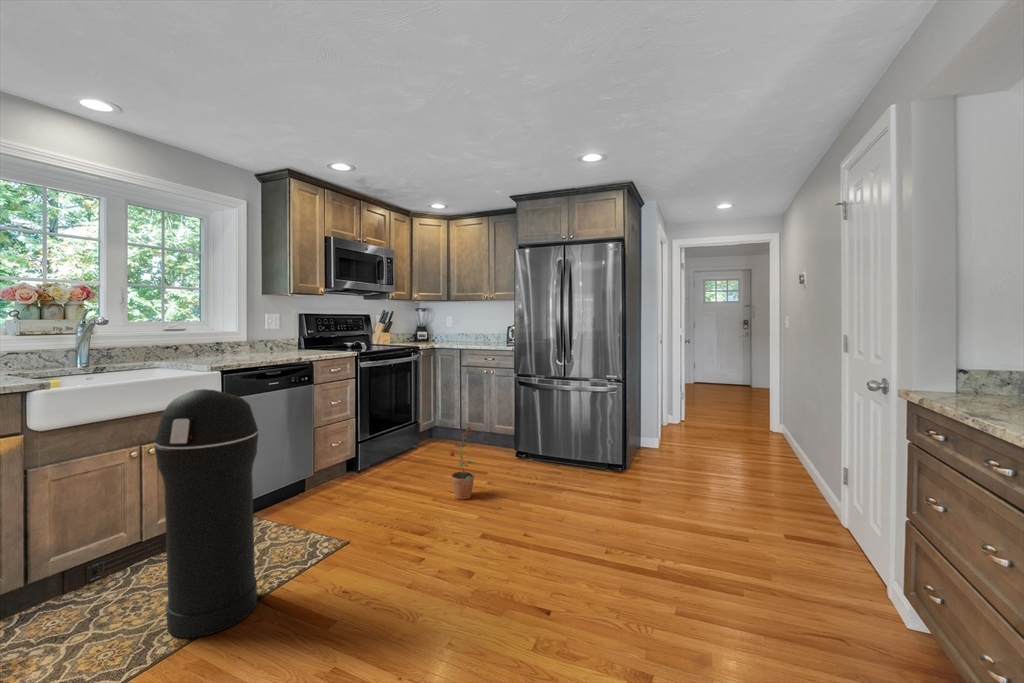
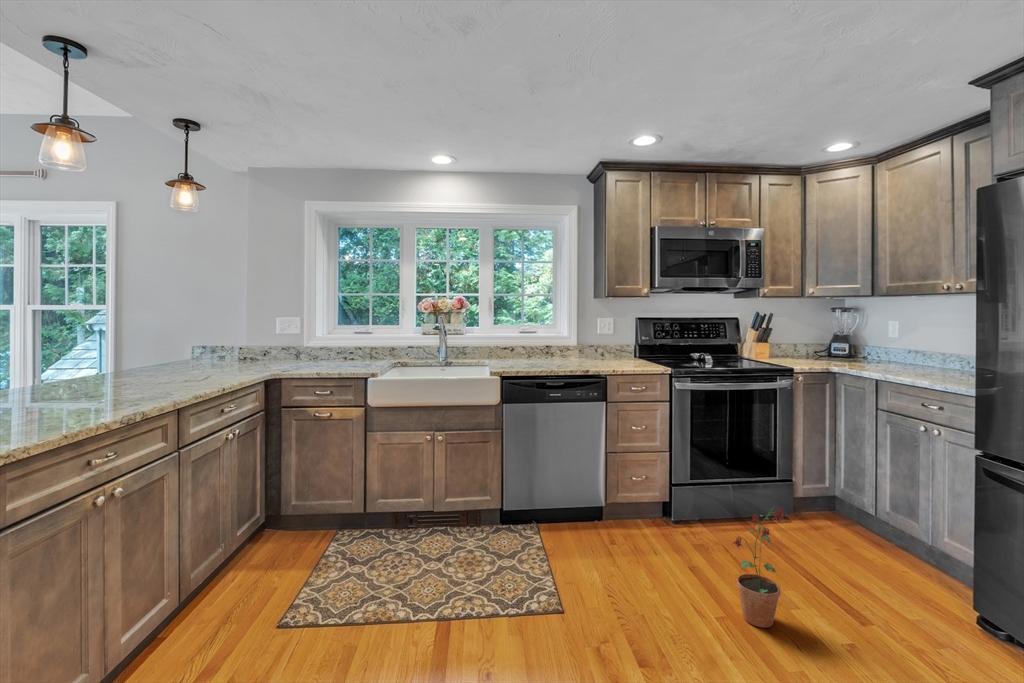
trash can: present [155,389,258,638] -> none [356,393,442,620]

